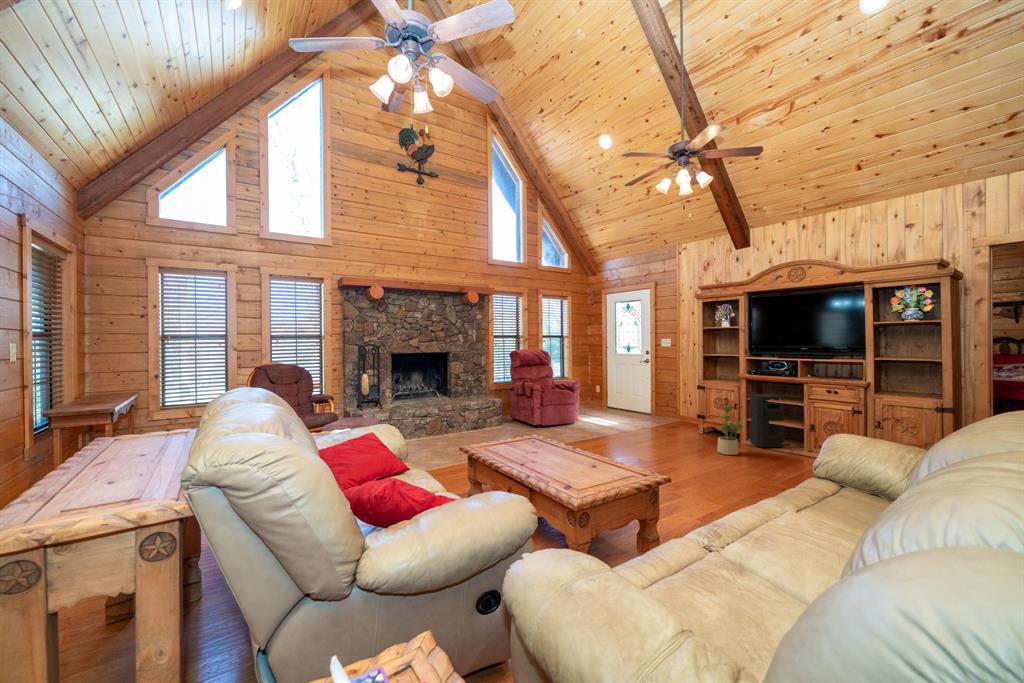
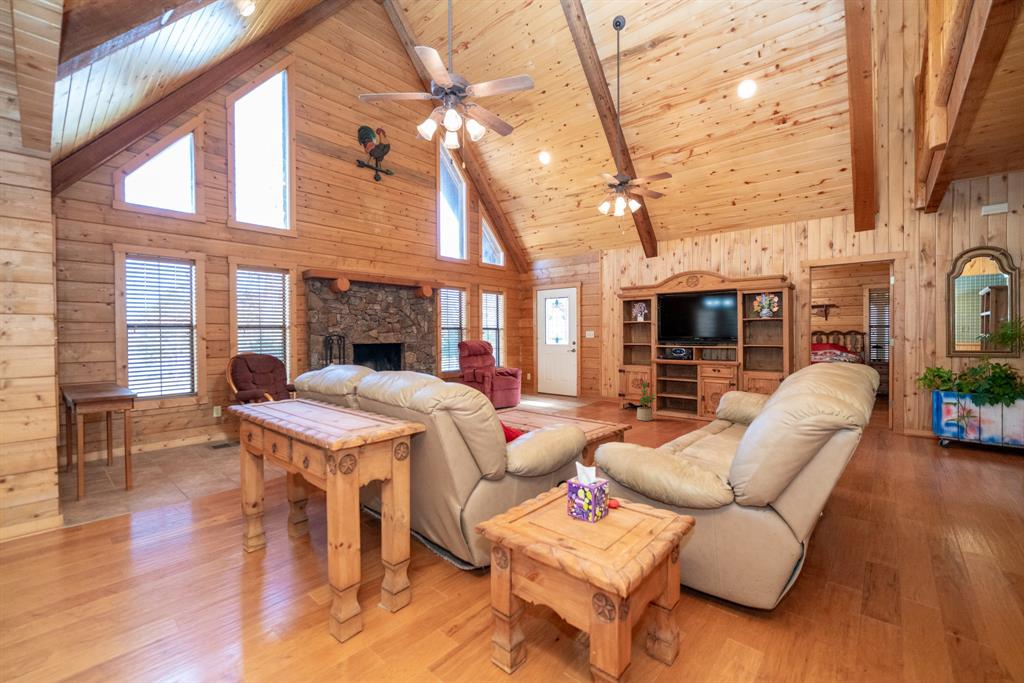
speaker: present [750,394,784,447] -> none [659,374,683,415]

